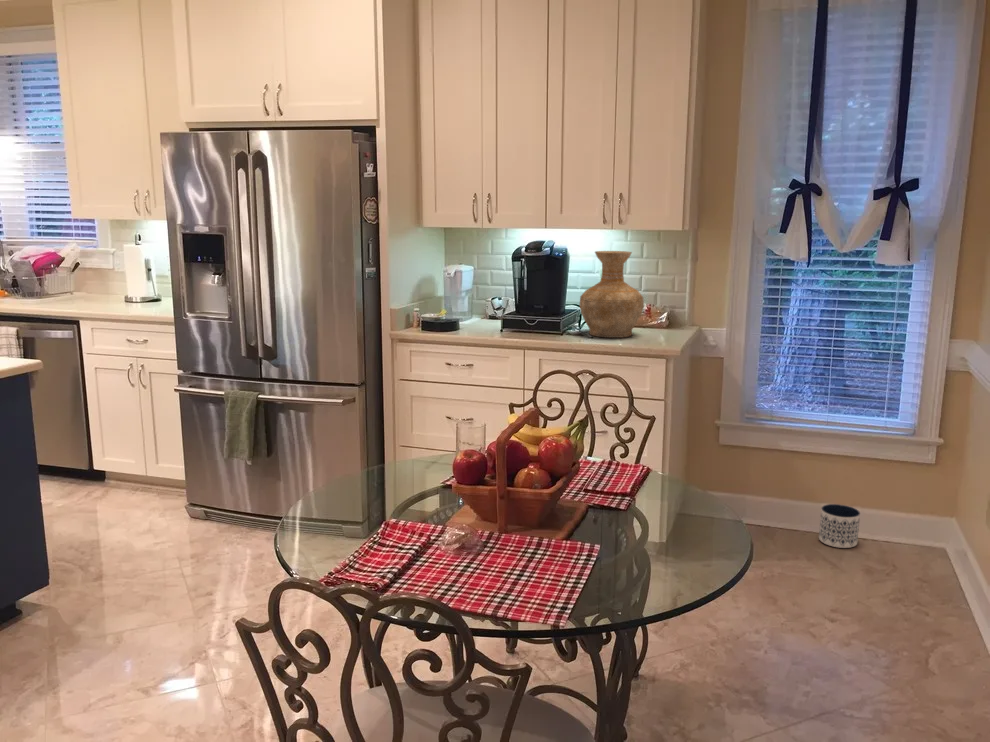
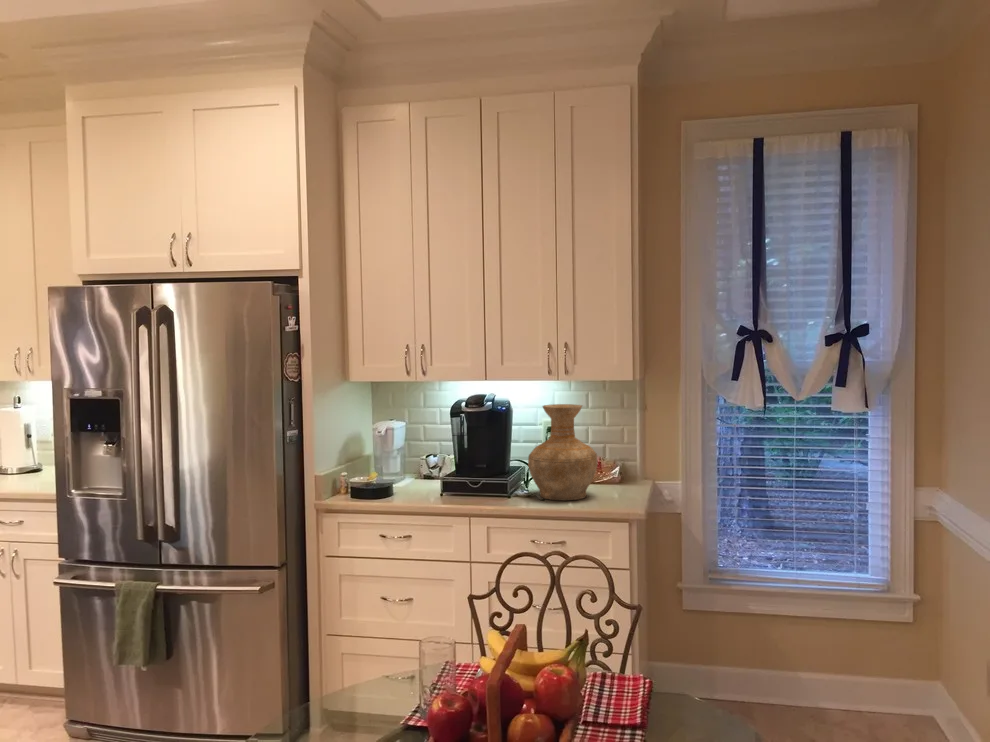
planter: present [819,504,860,548] -> none [800,672,843,724]

